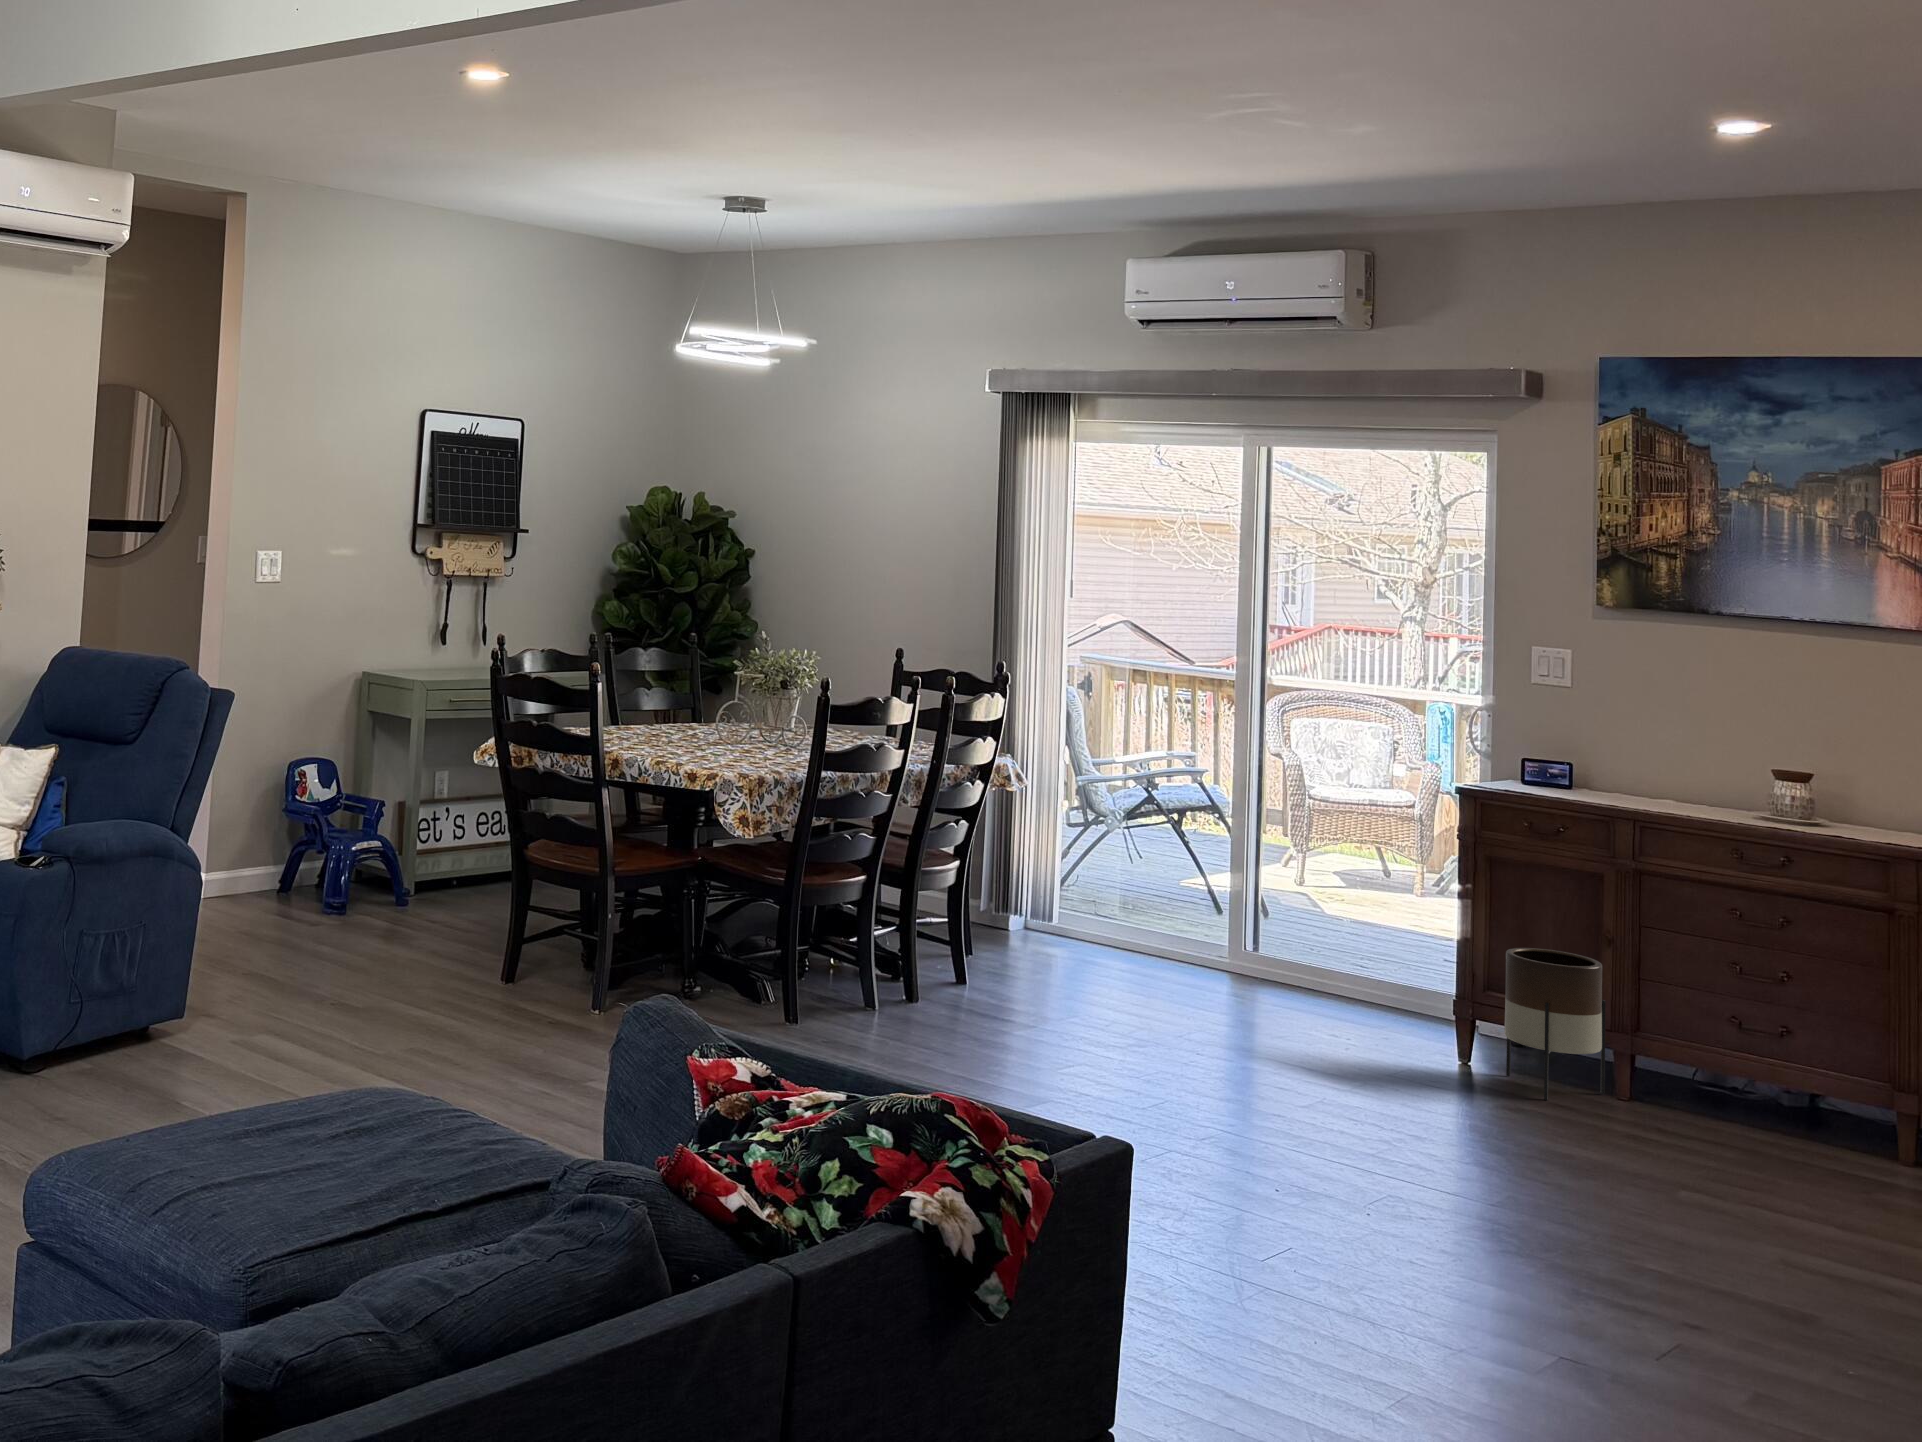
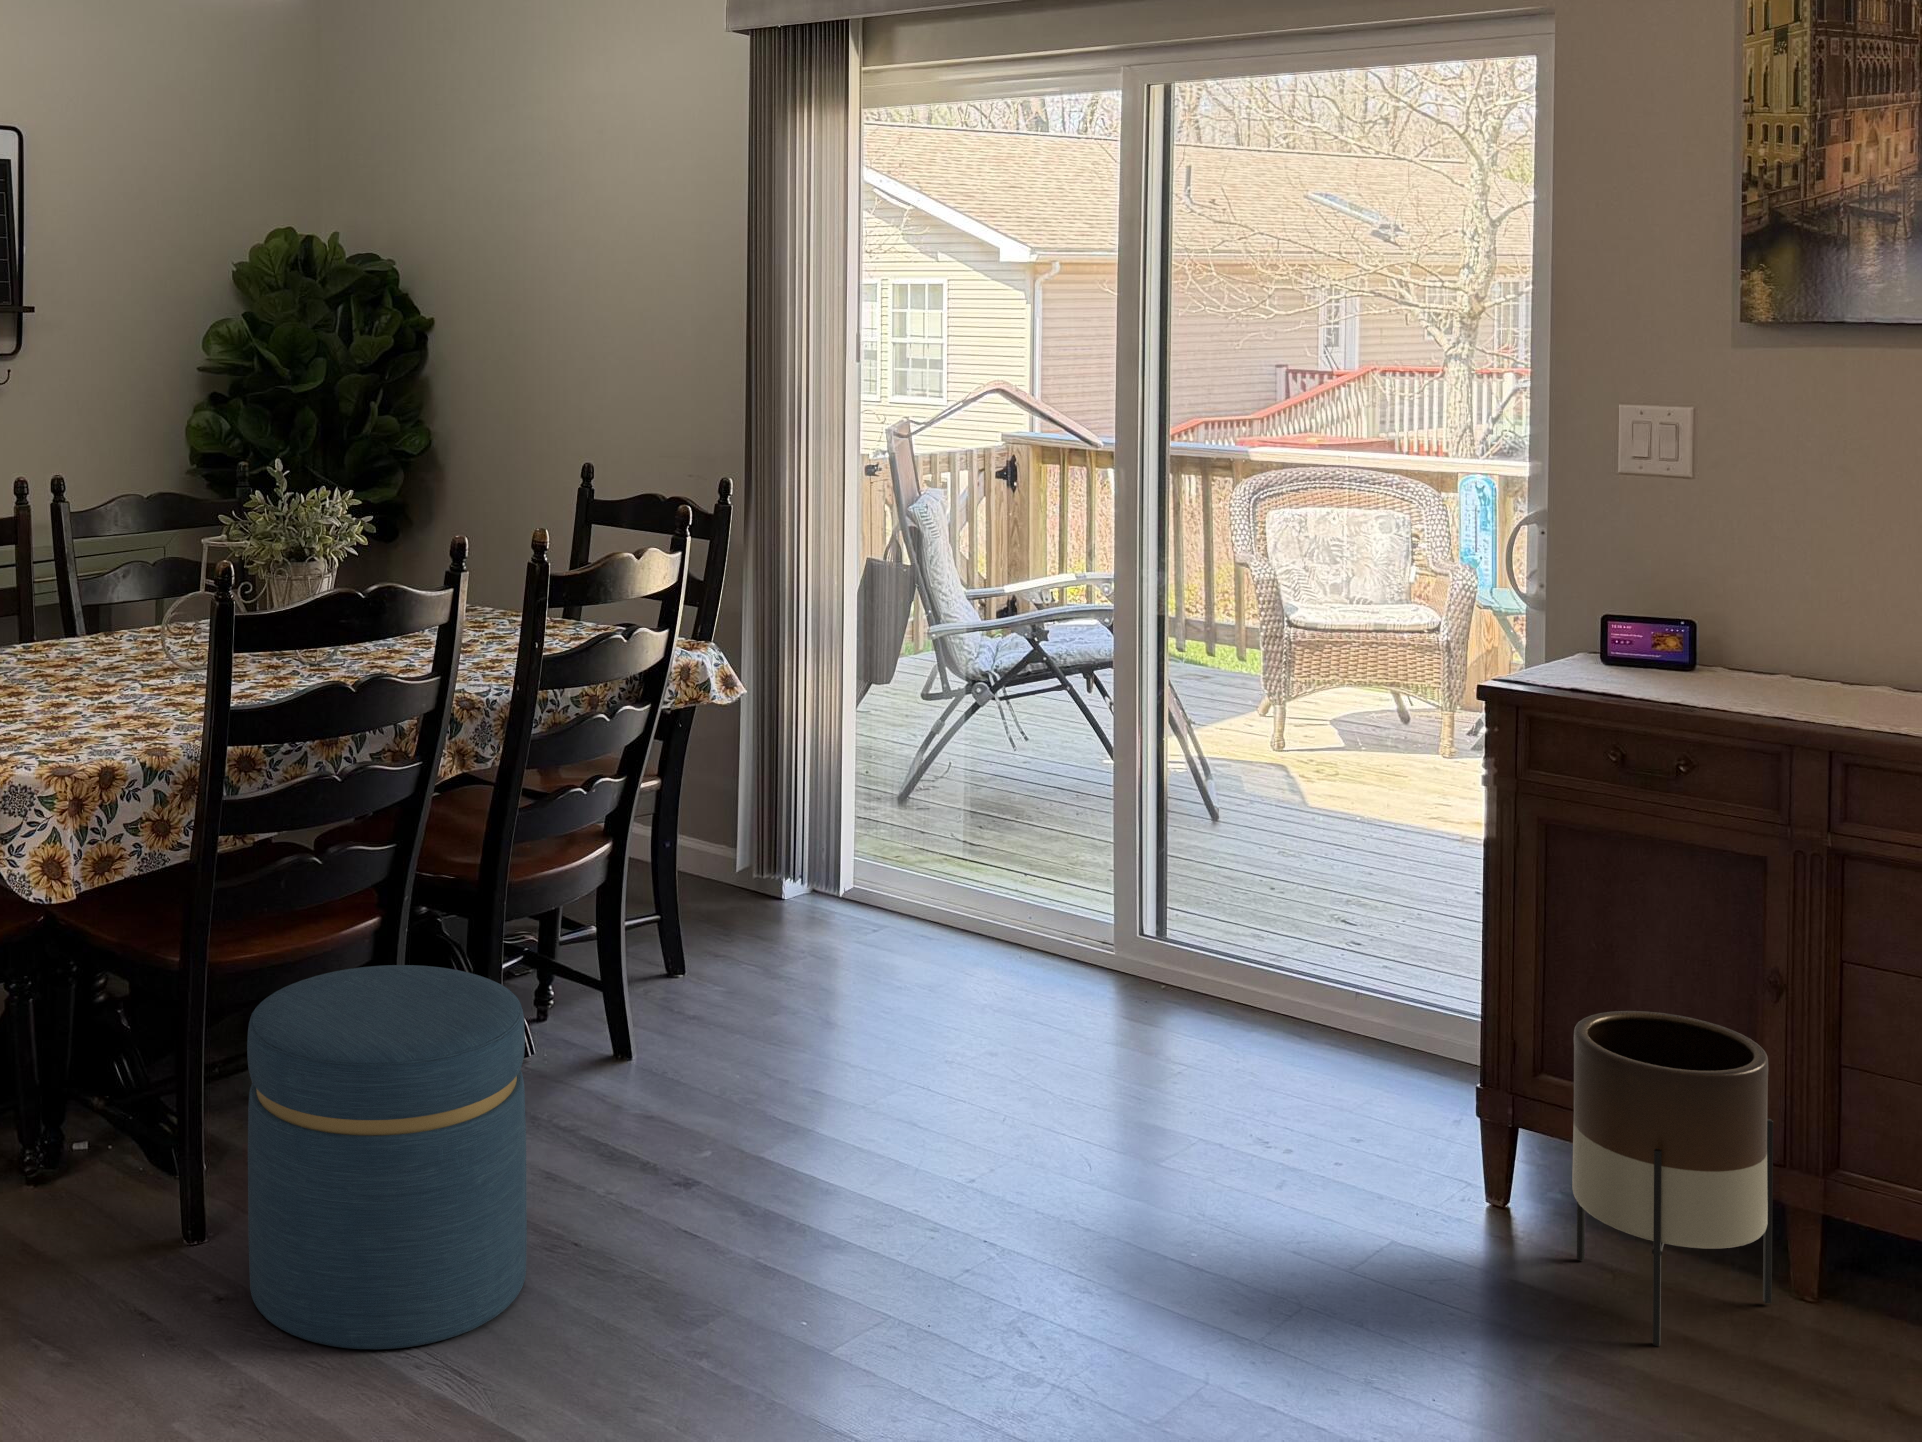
ottoman: none [844,887,986,1054] -> present [247,965,527,1350]

